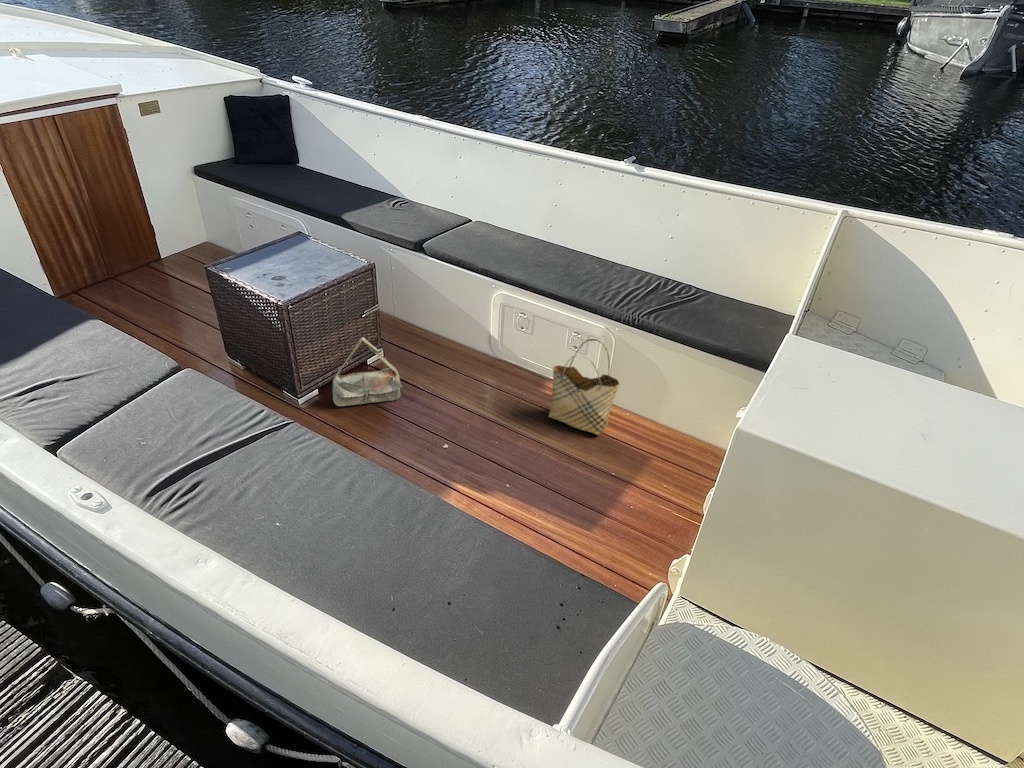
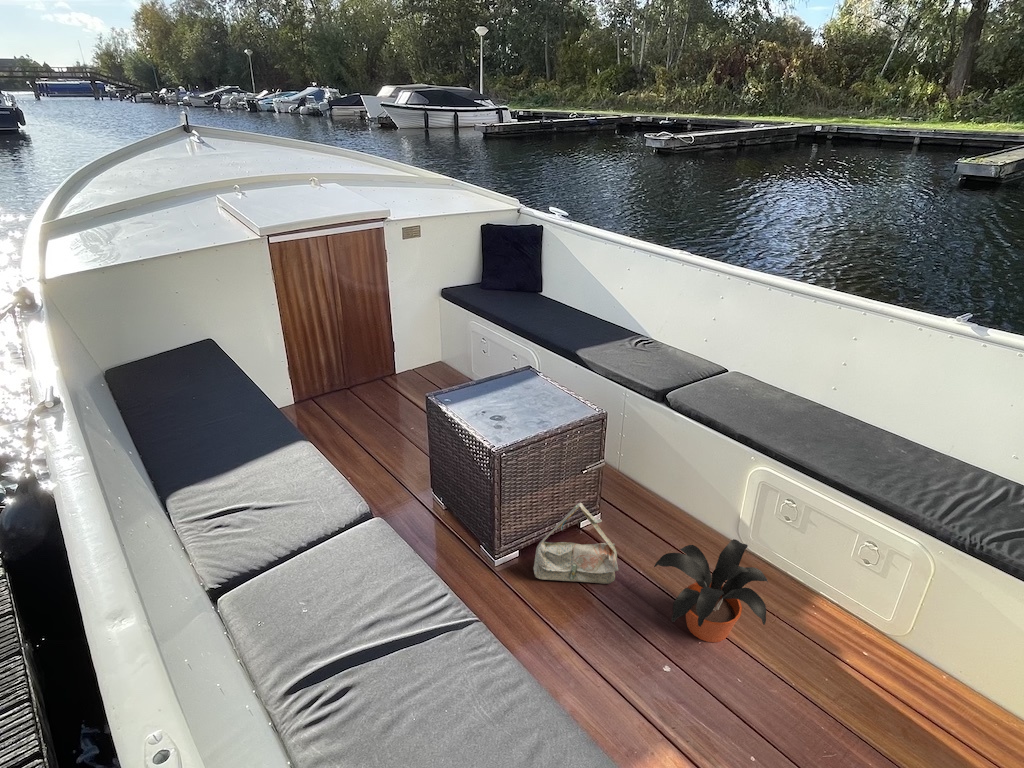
woven basket: present [549,339,619,435] -> none [818,561,944,707]
potted plant: none [428,347,511,424] -> present [654,539,768,642]

